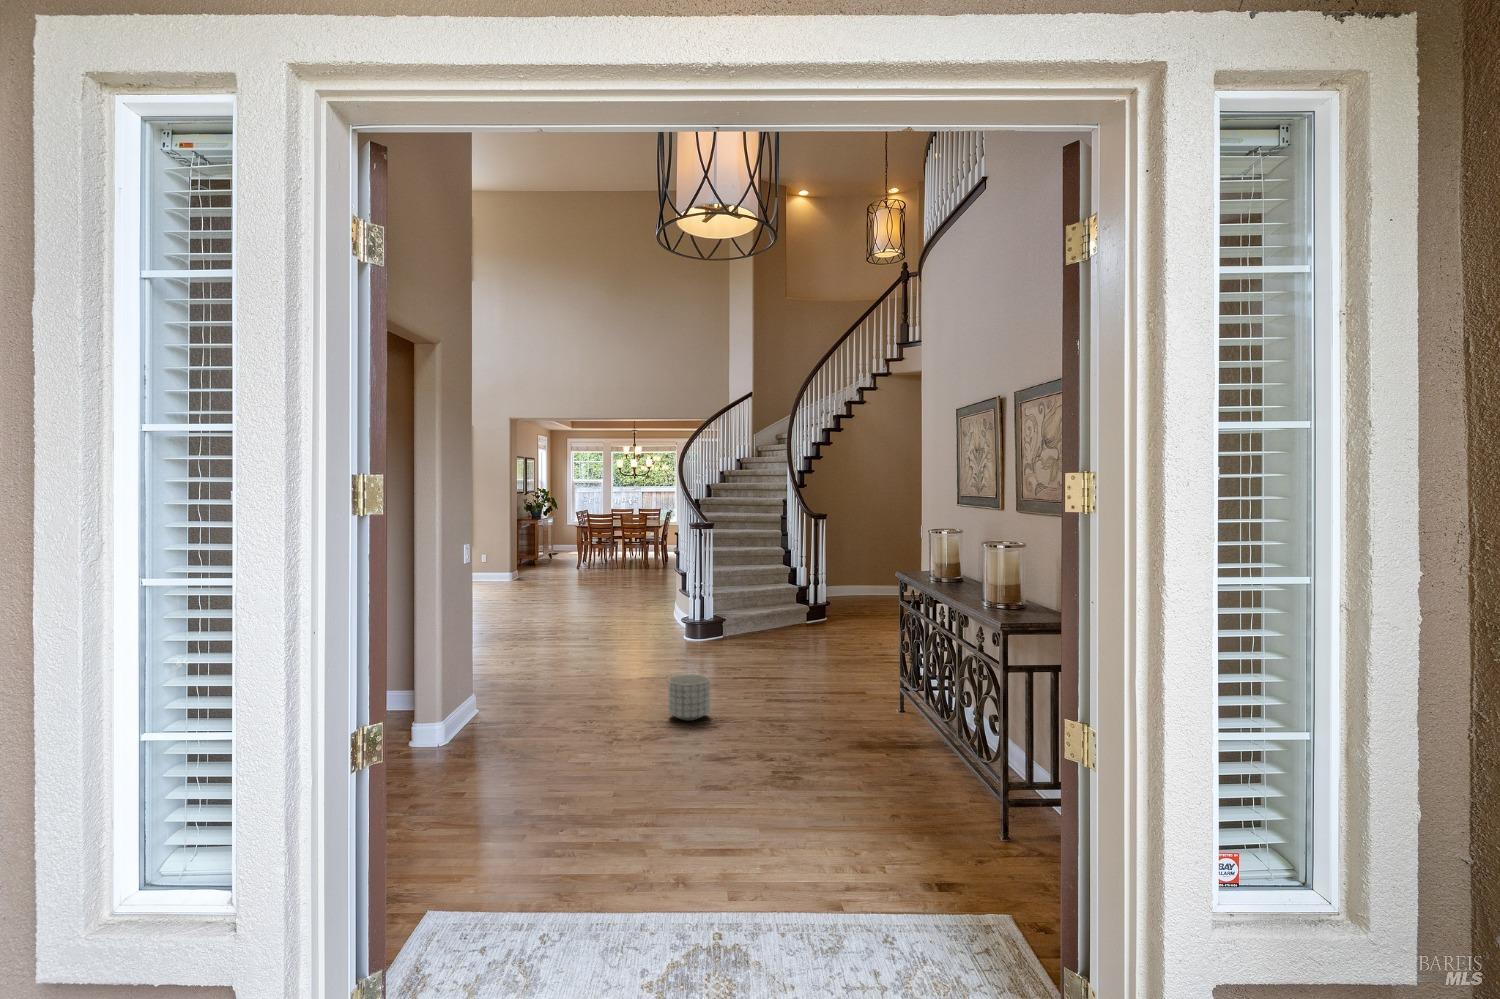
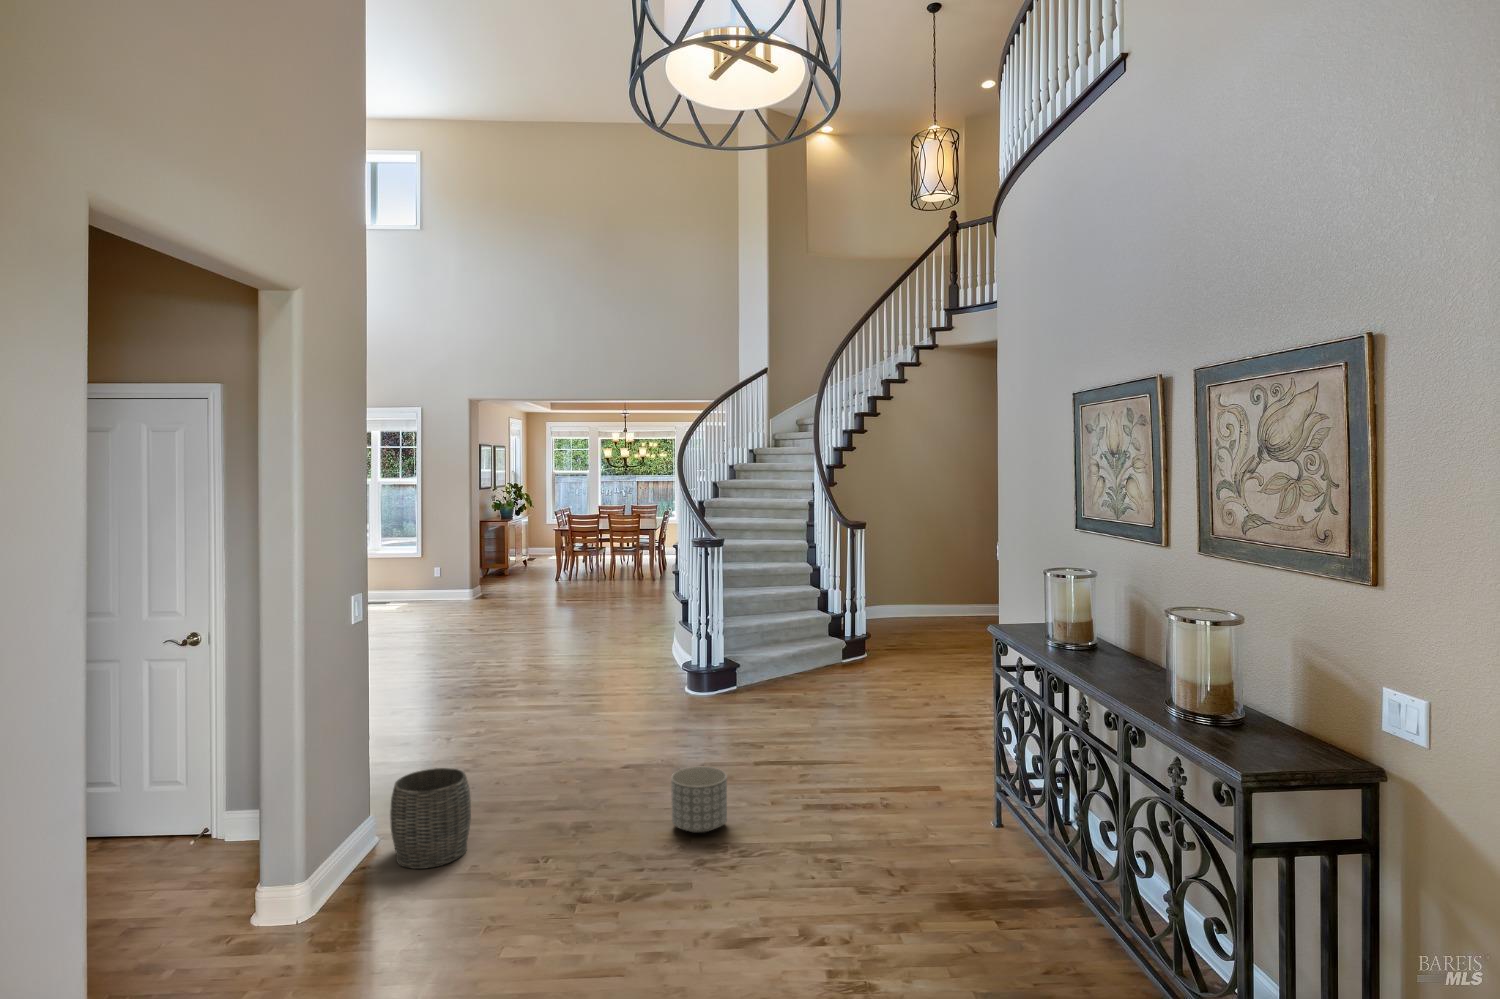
woven basket: none [462,670,520,738] -> present [390,768,471,869]

